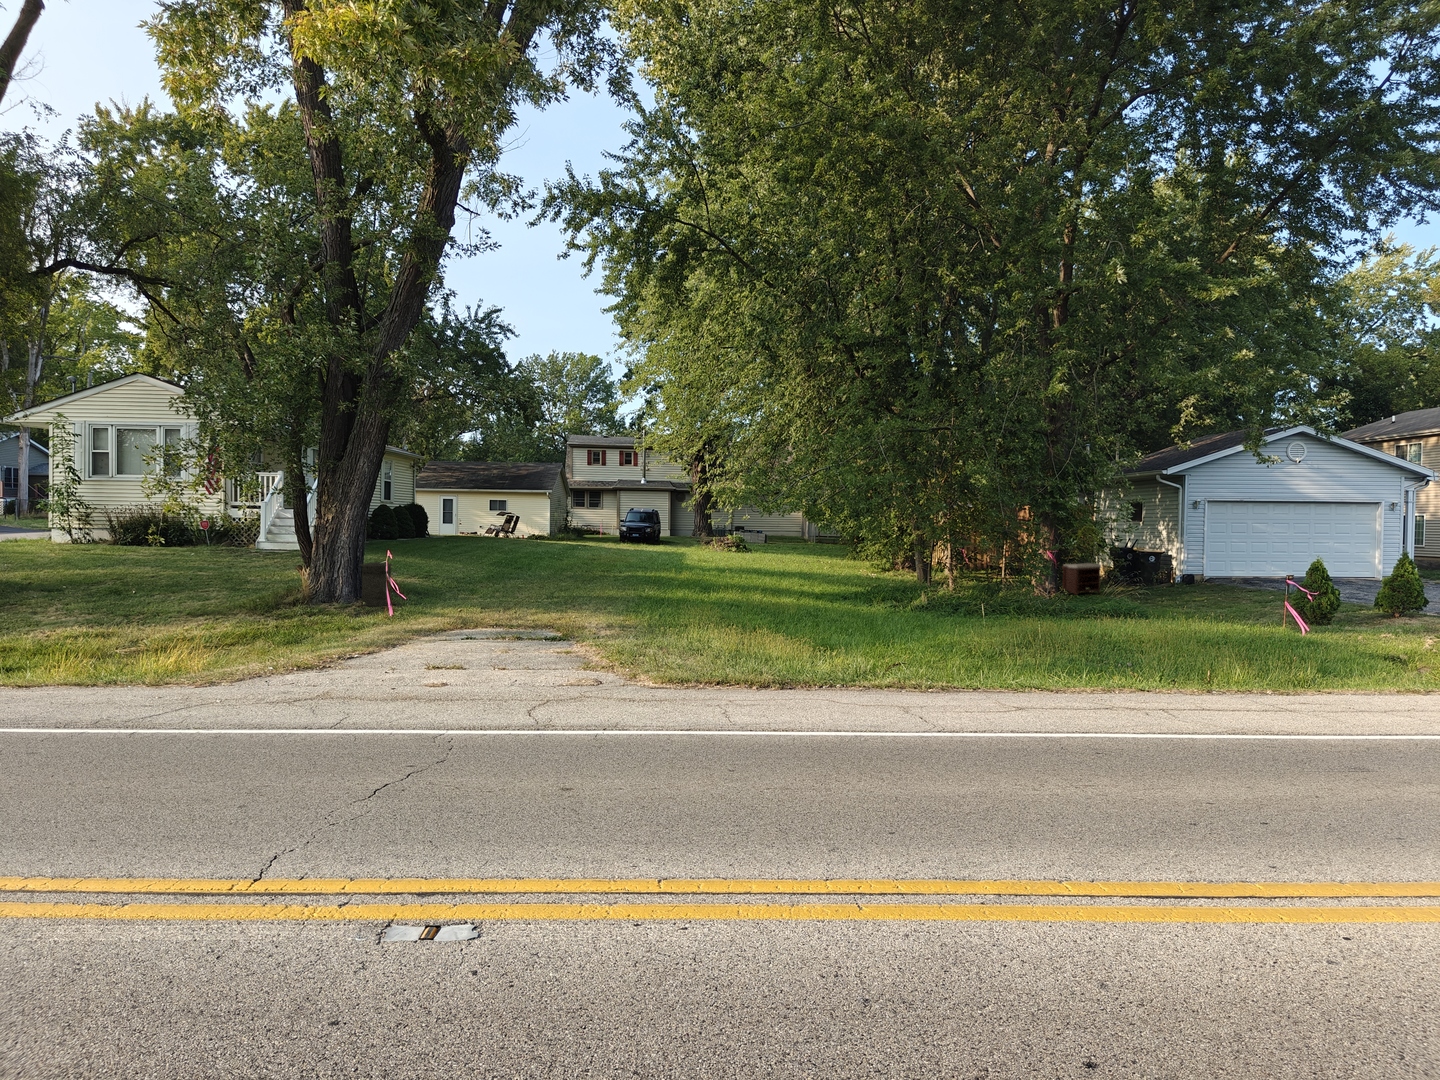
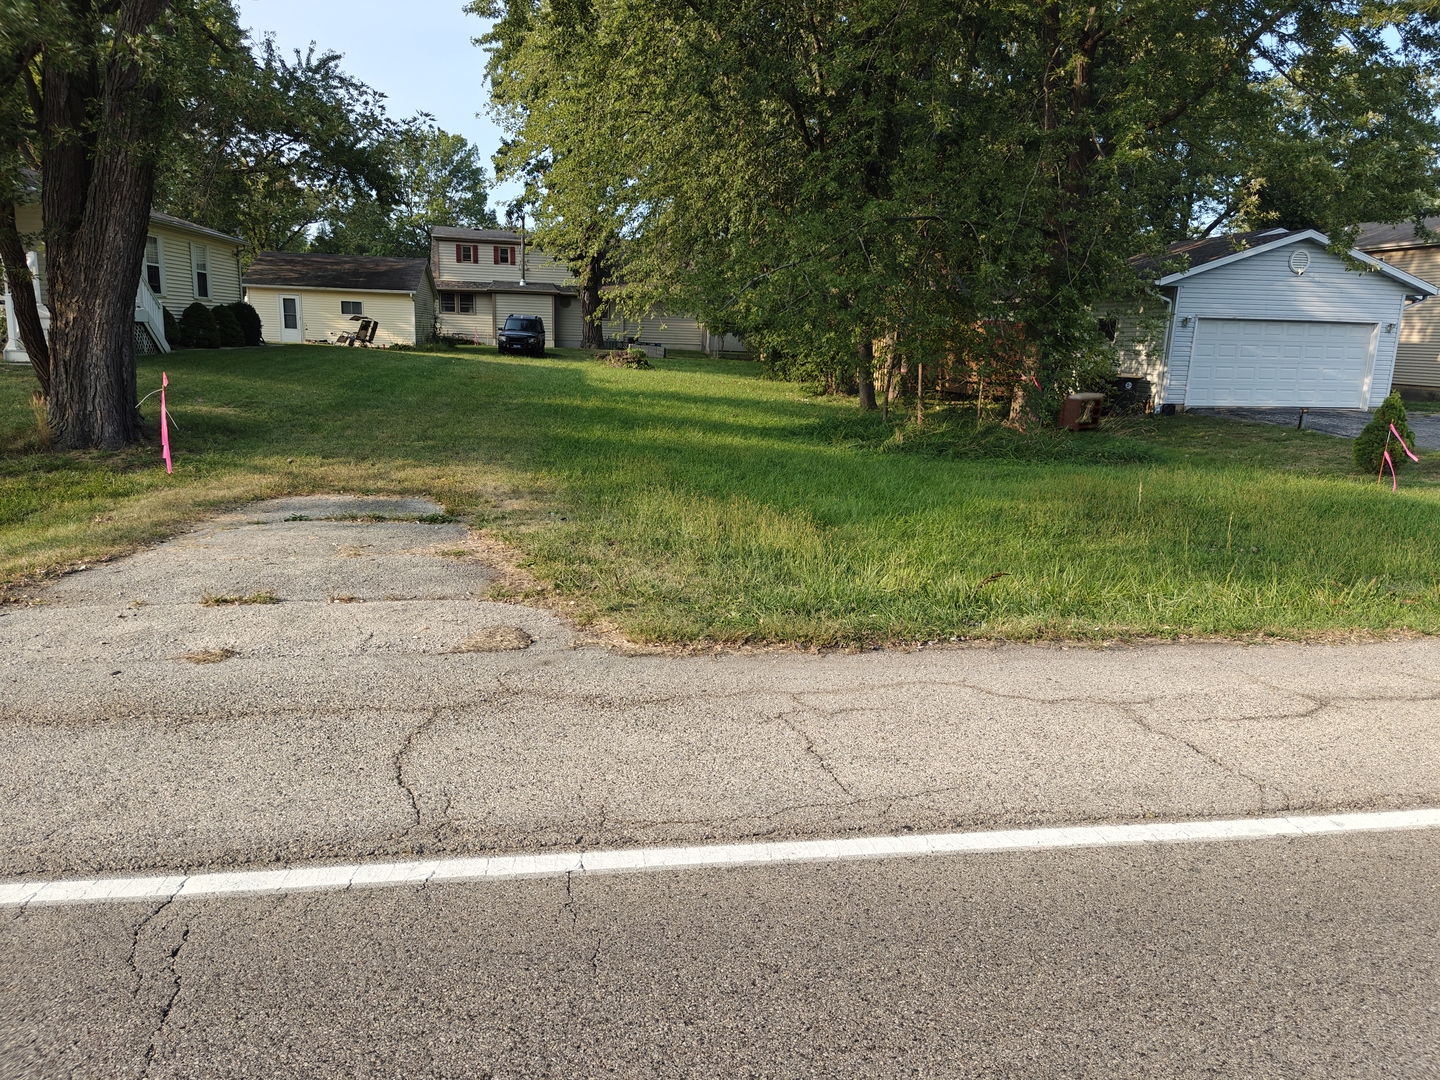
trash can: present [361,562,392,606] -> none [124,388,182,456]

